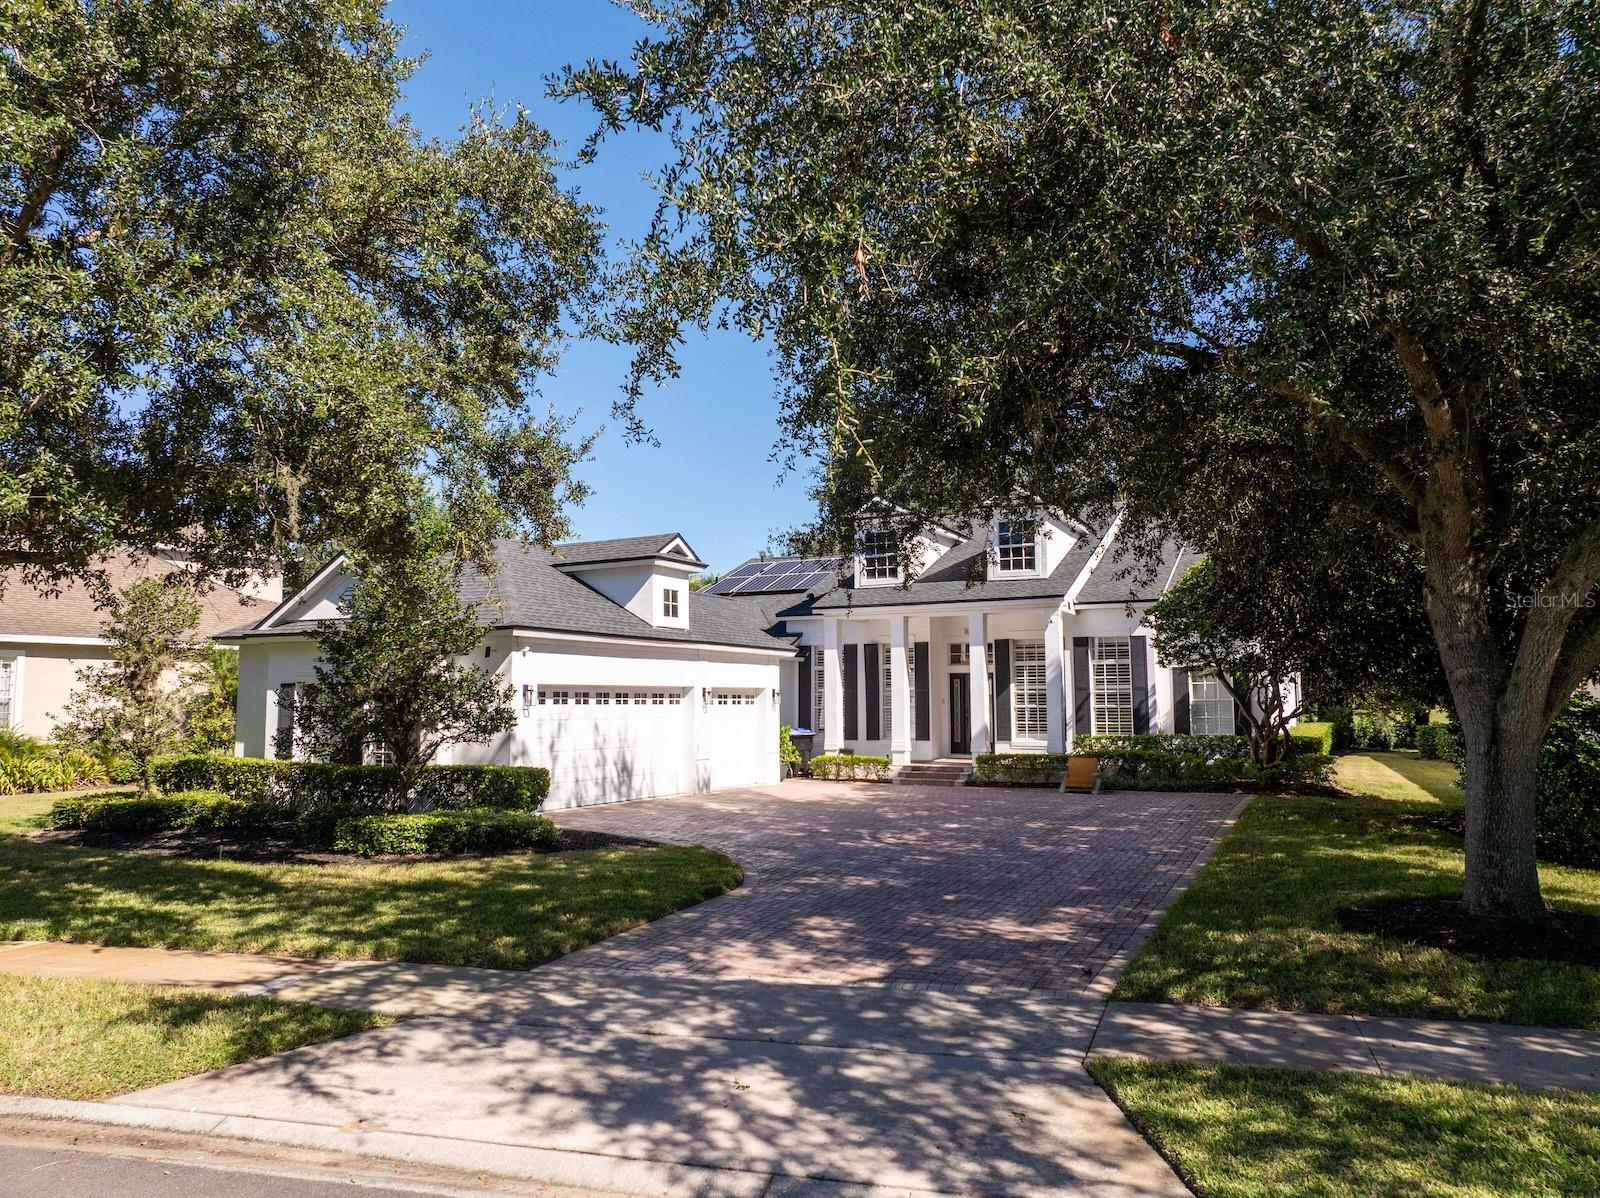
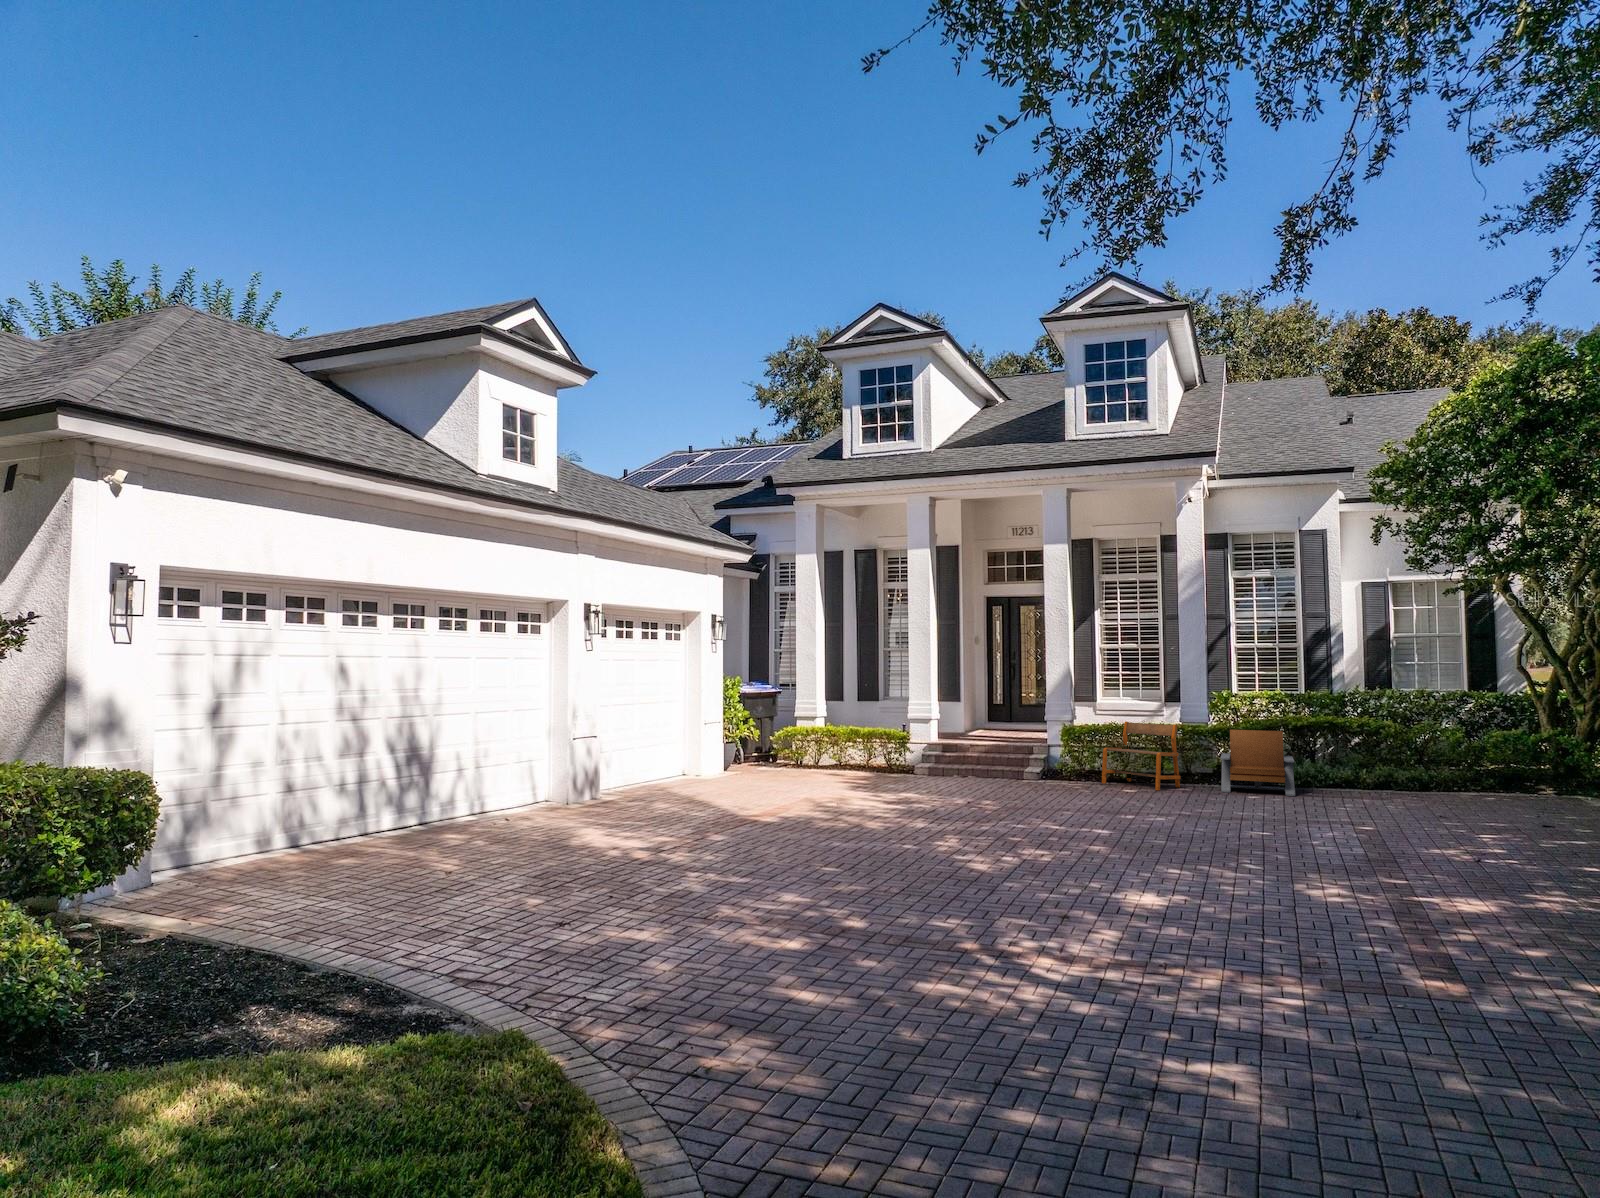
bench: present [823,748,855,782] -> present [1102,722,1181,790]

